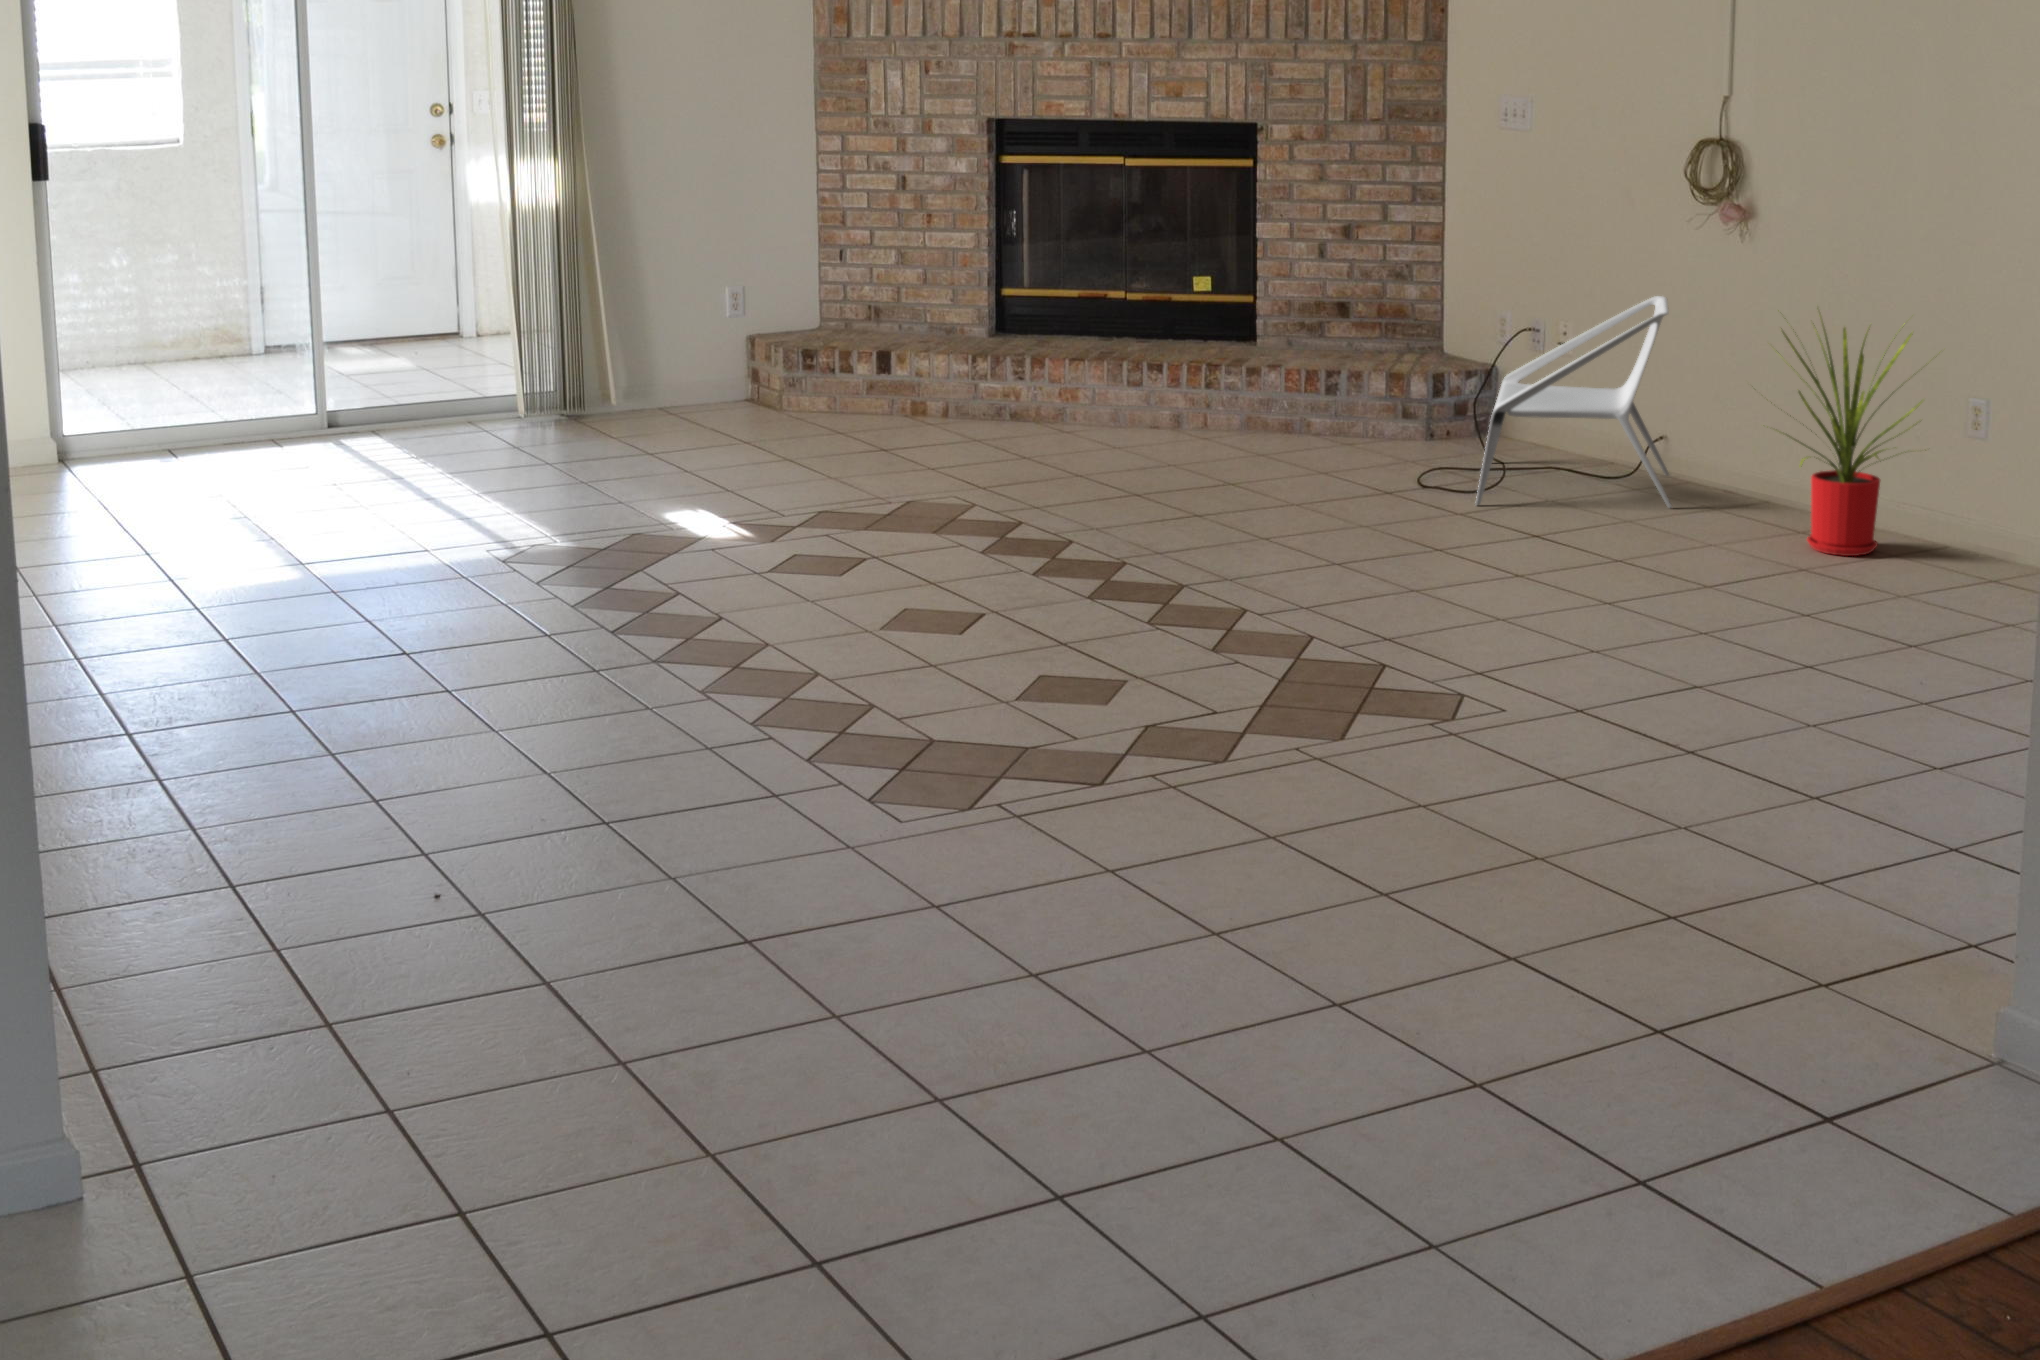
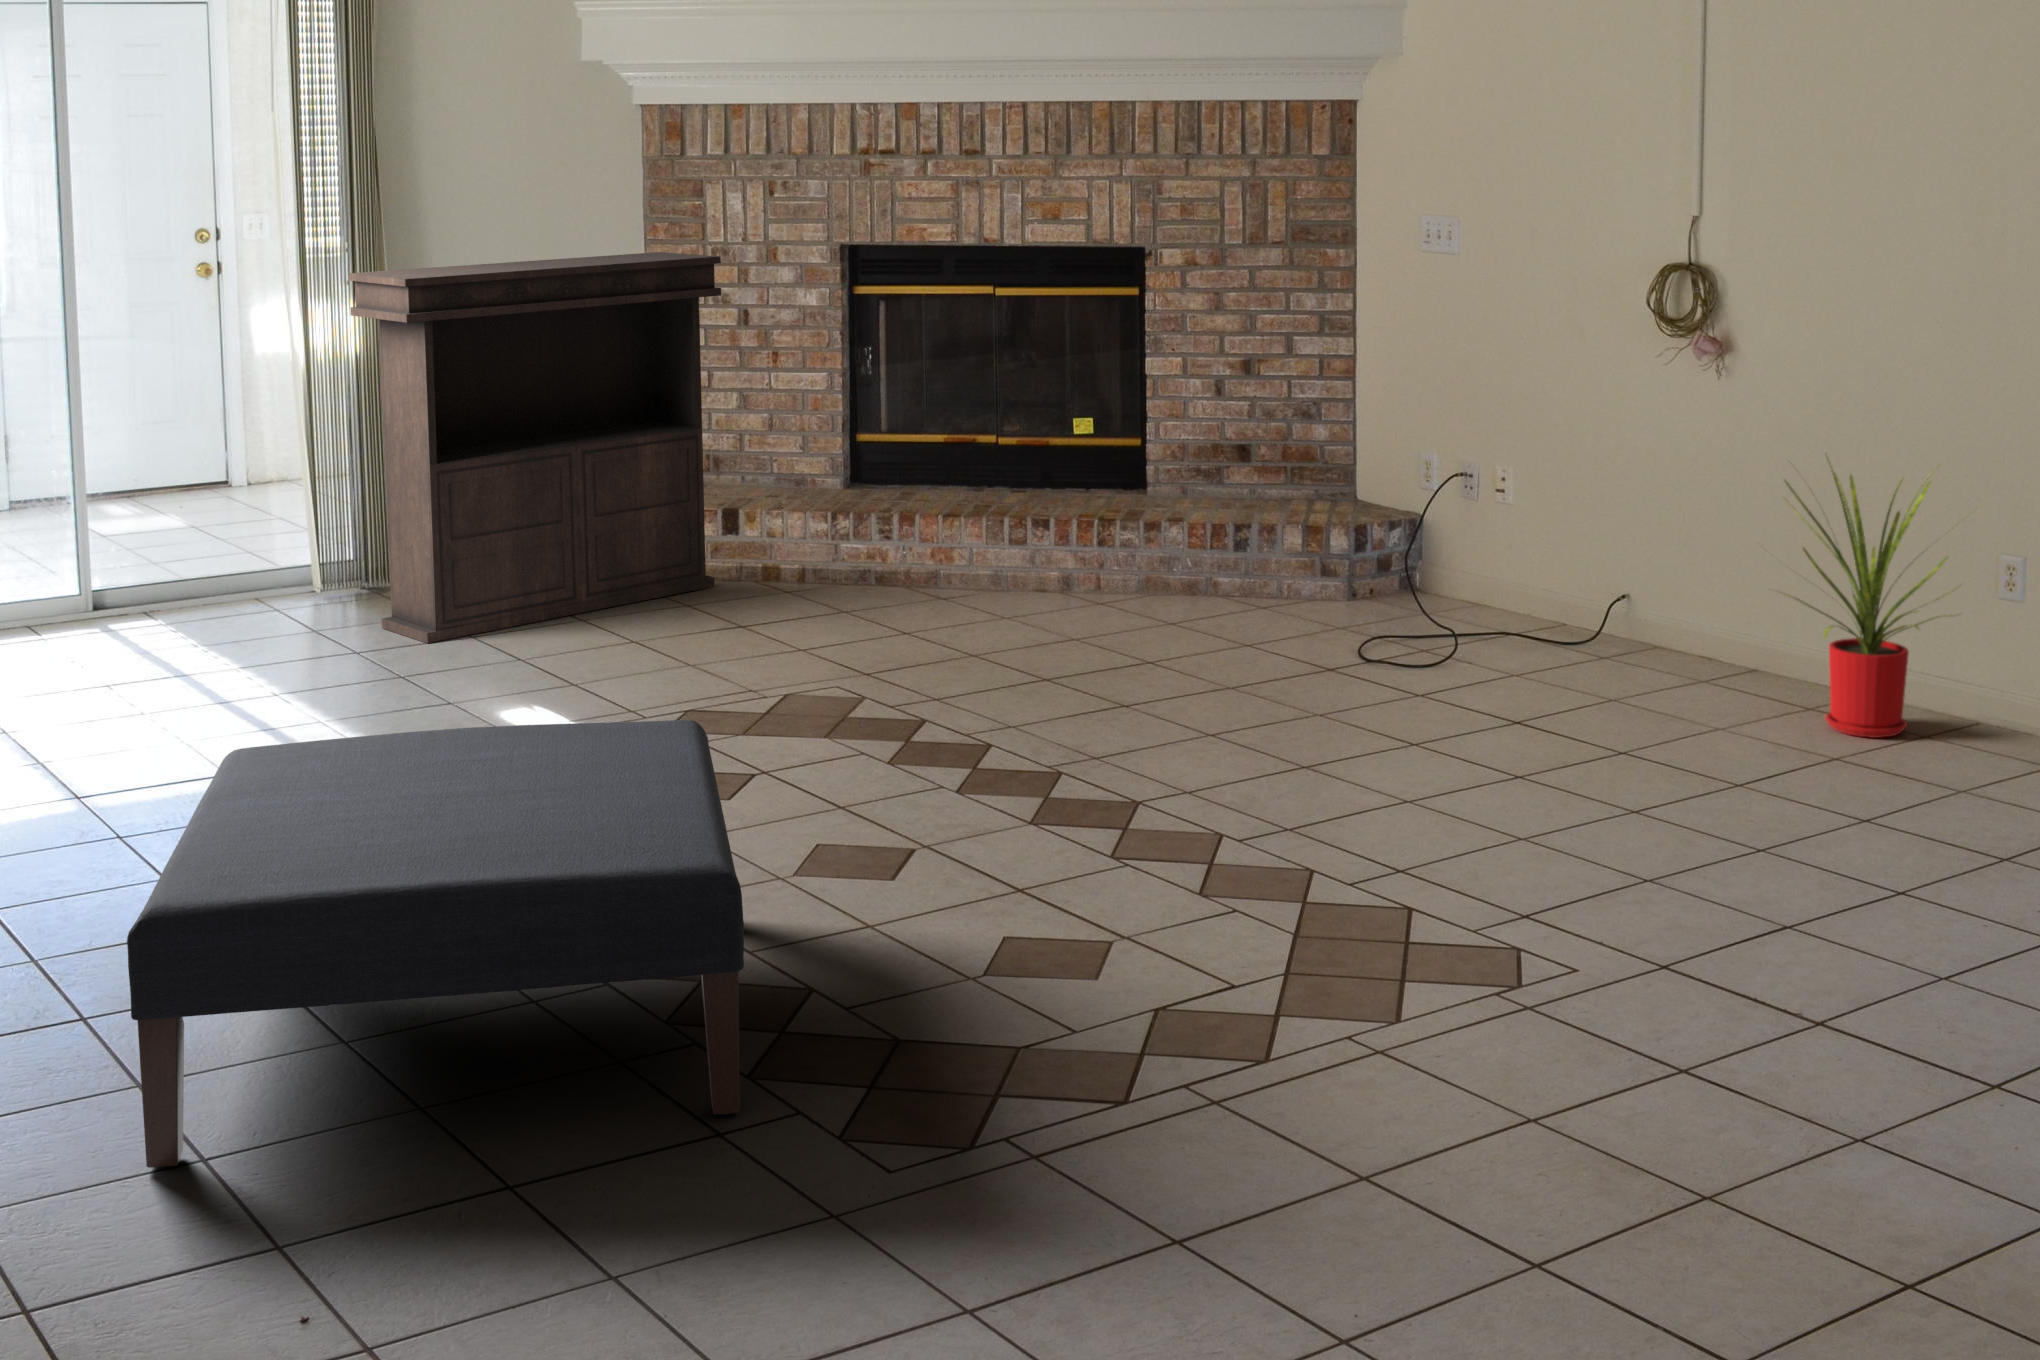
console table: none [545,123,873,459] -> present [349,252,721,643]
armchair: present [1476,296,1672,508] -> none [1426,438,1655,682]
ottoman: none [330,494,805,798] -> present [127,720,744,1168]

